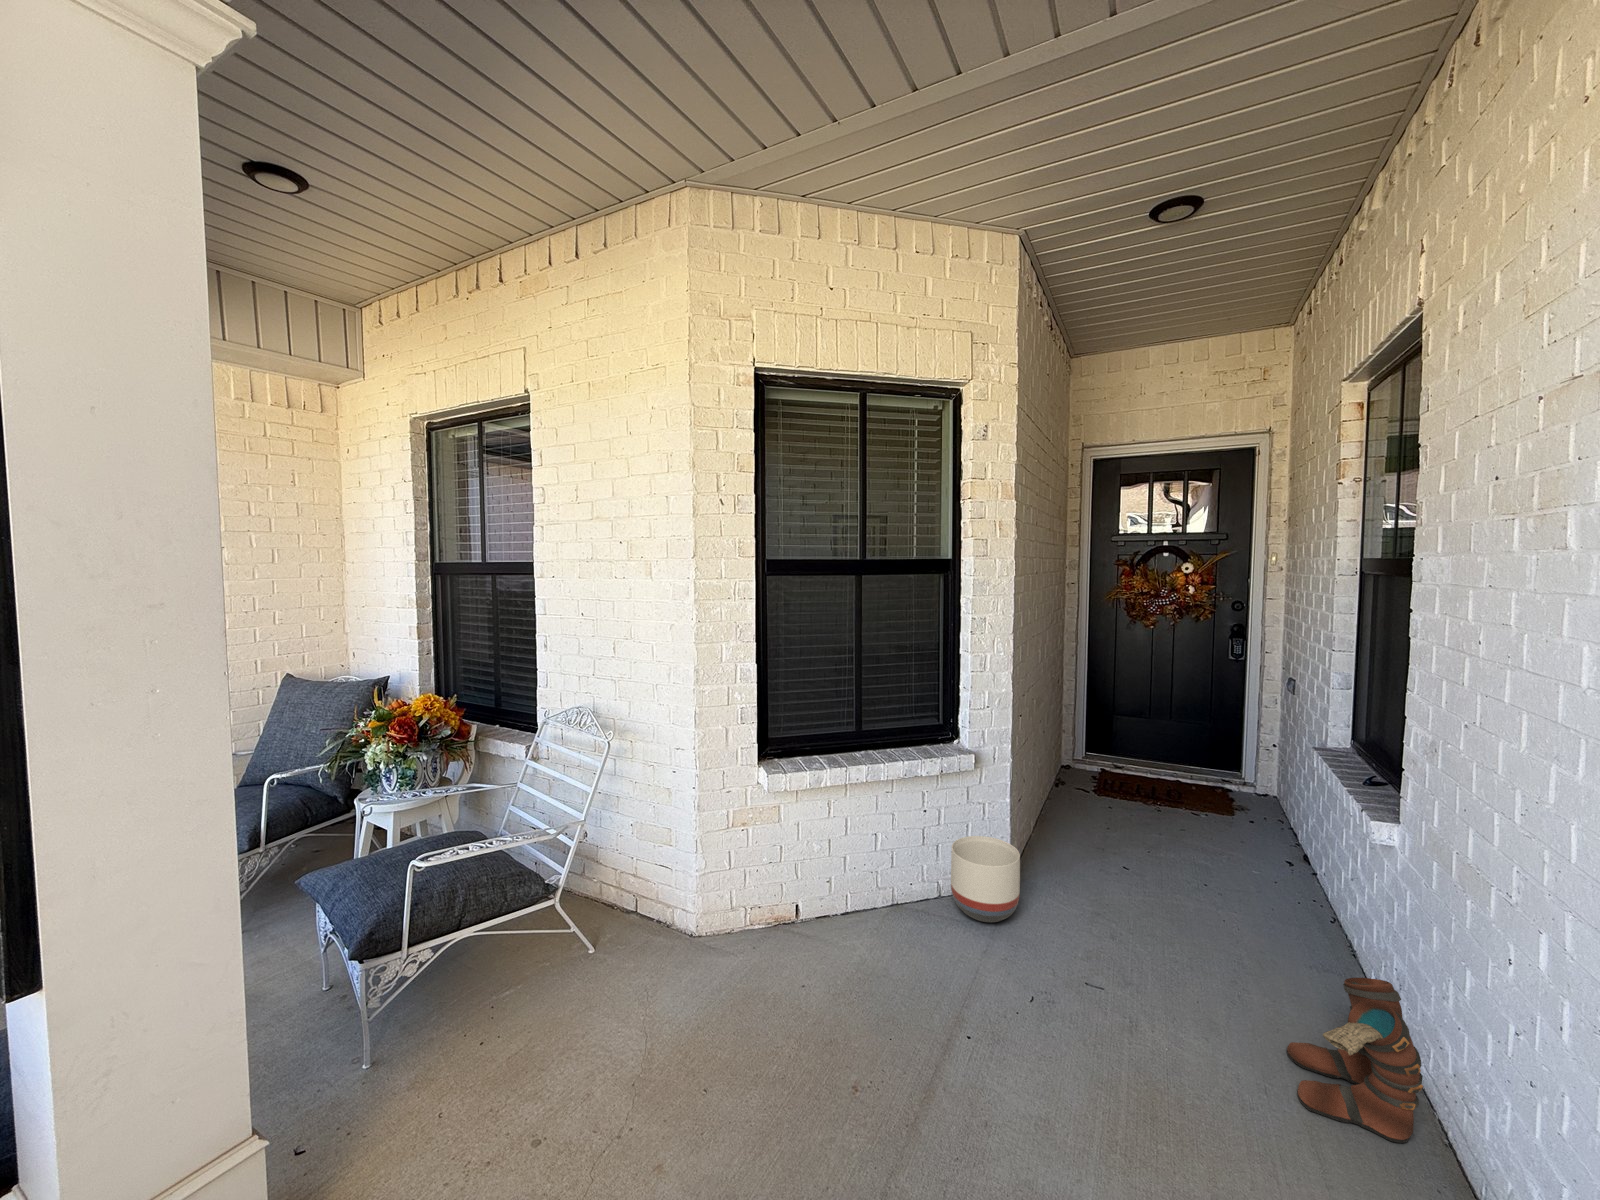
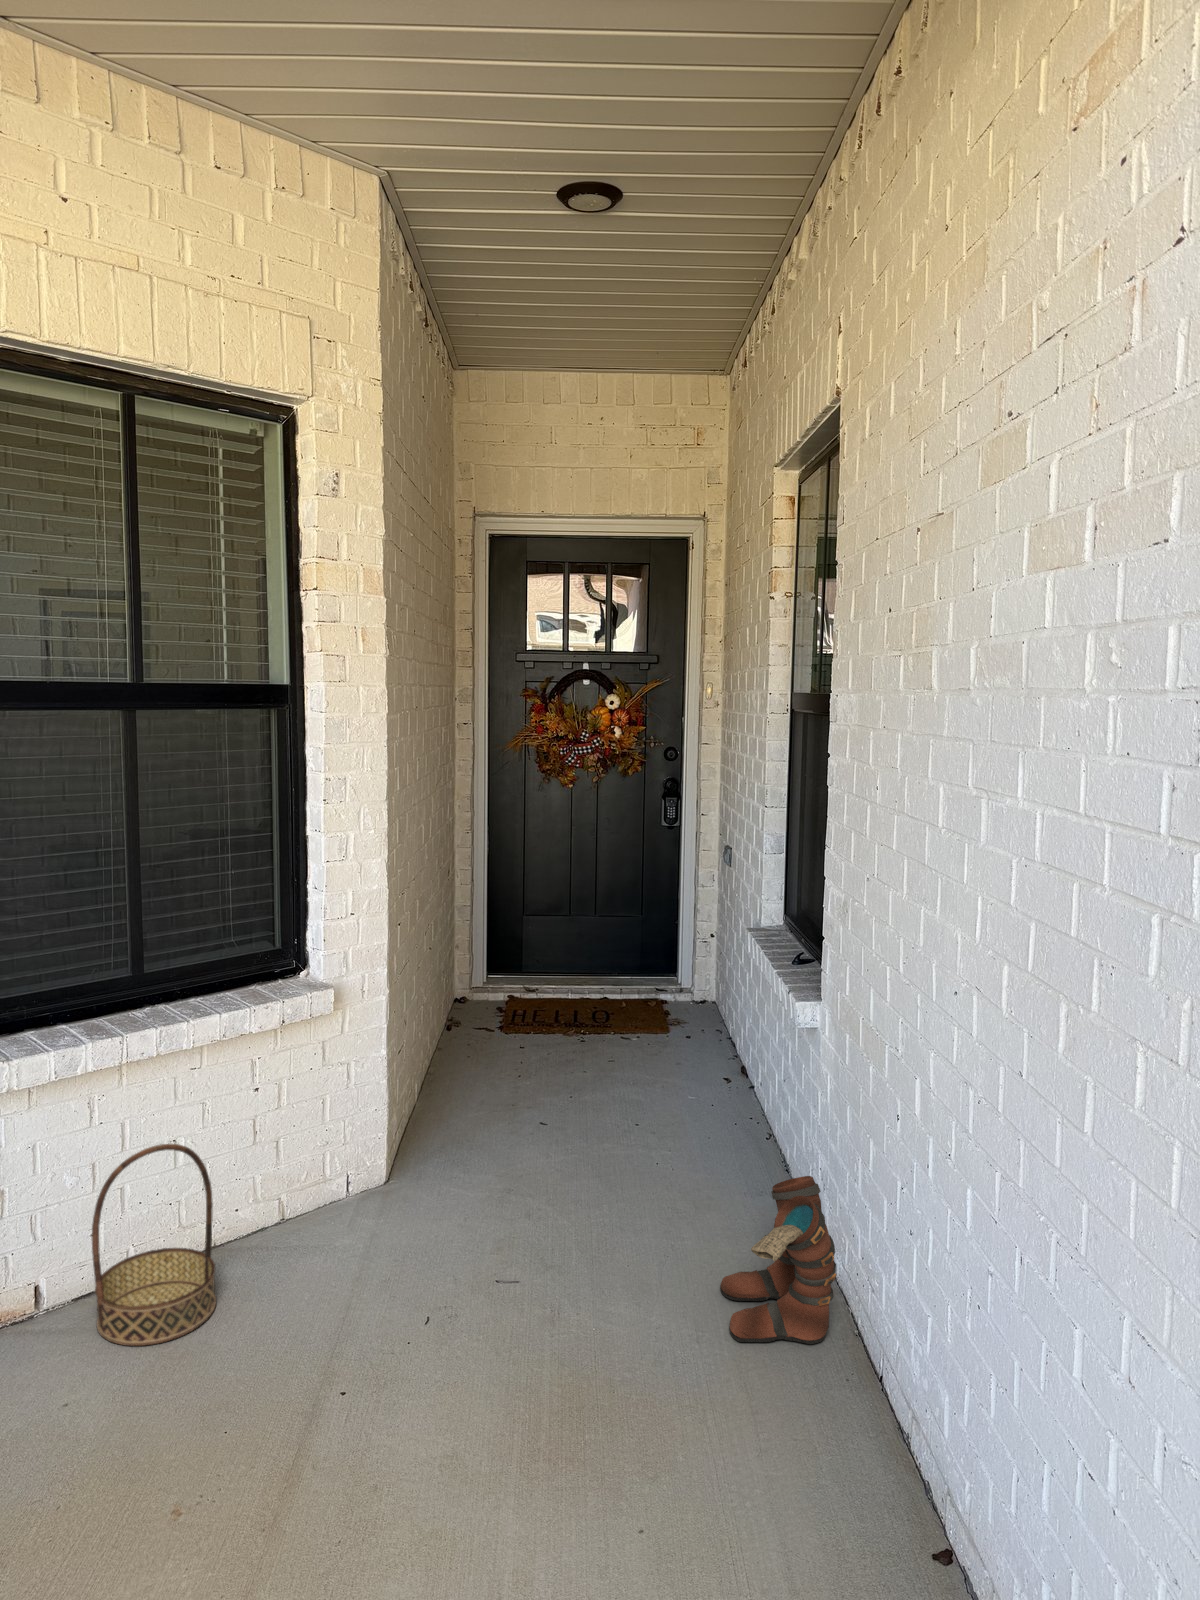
basket: none [827,833,895,955] -> present [92,1144,216,1346]
planter: present [951,836,1020,922] -> none [302,1115,405,1242]

